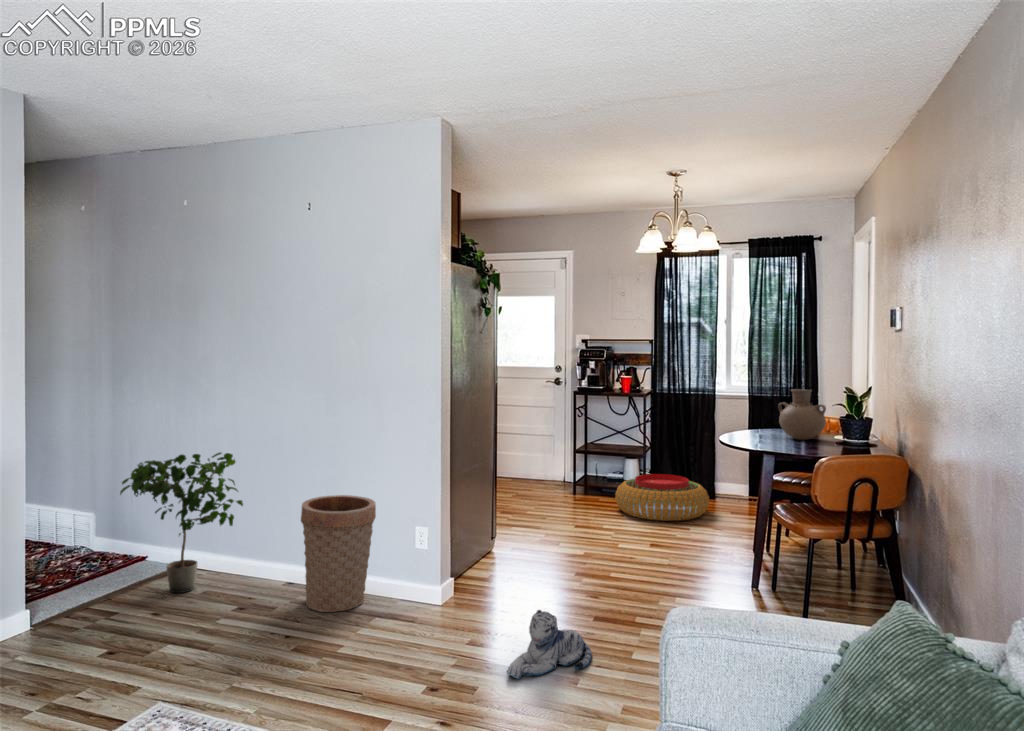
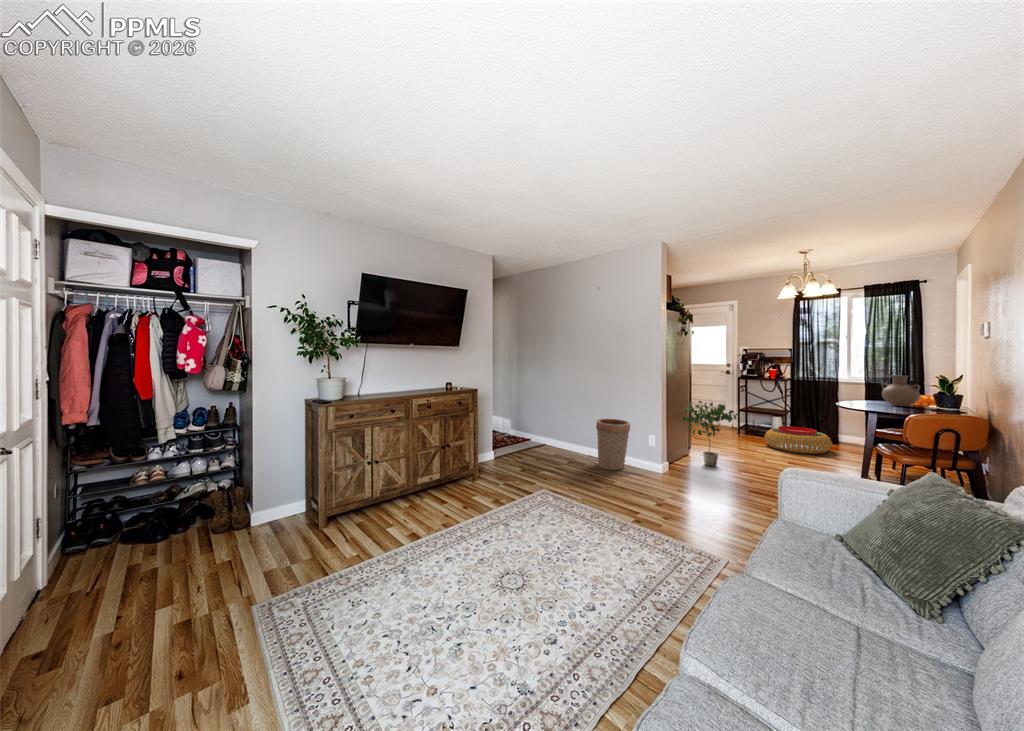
potted plant: present [120,452,243,593] -> present [683,401,740,467]
plush toy: present [507,610,592,679] -> none [698,477,746,509]

